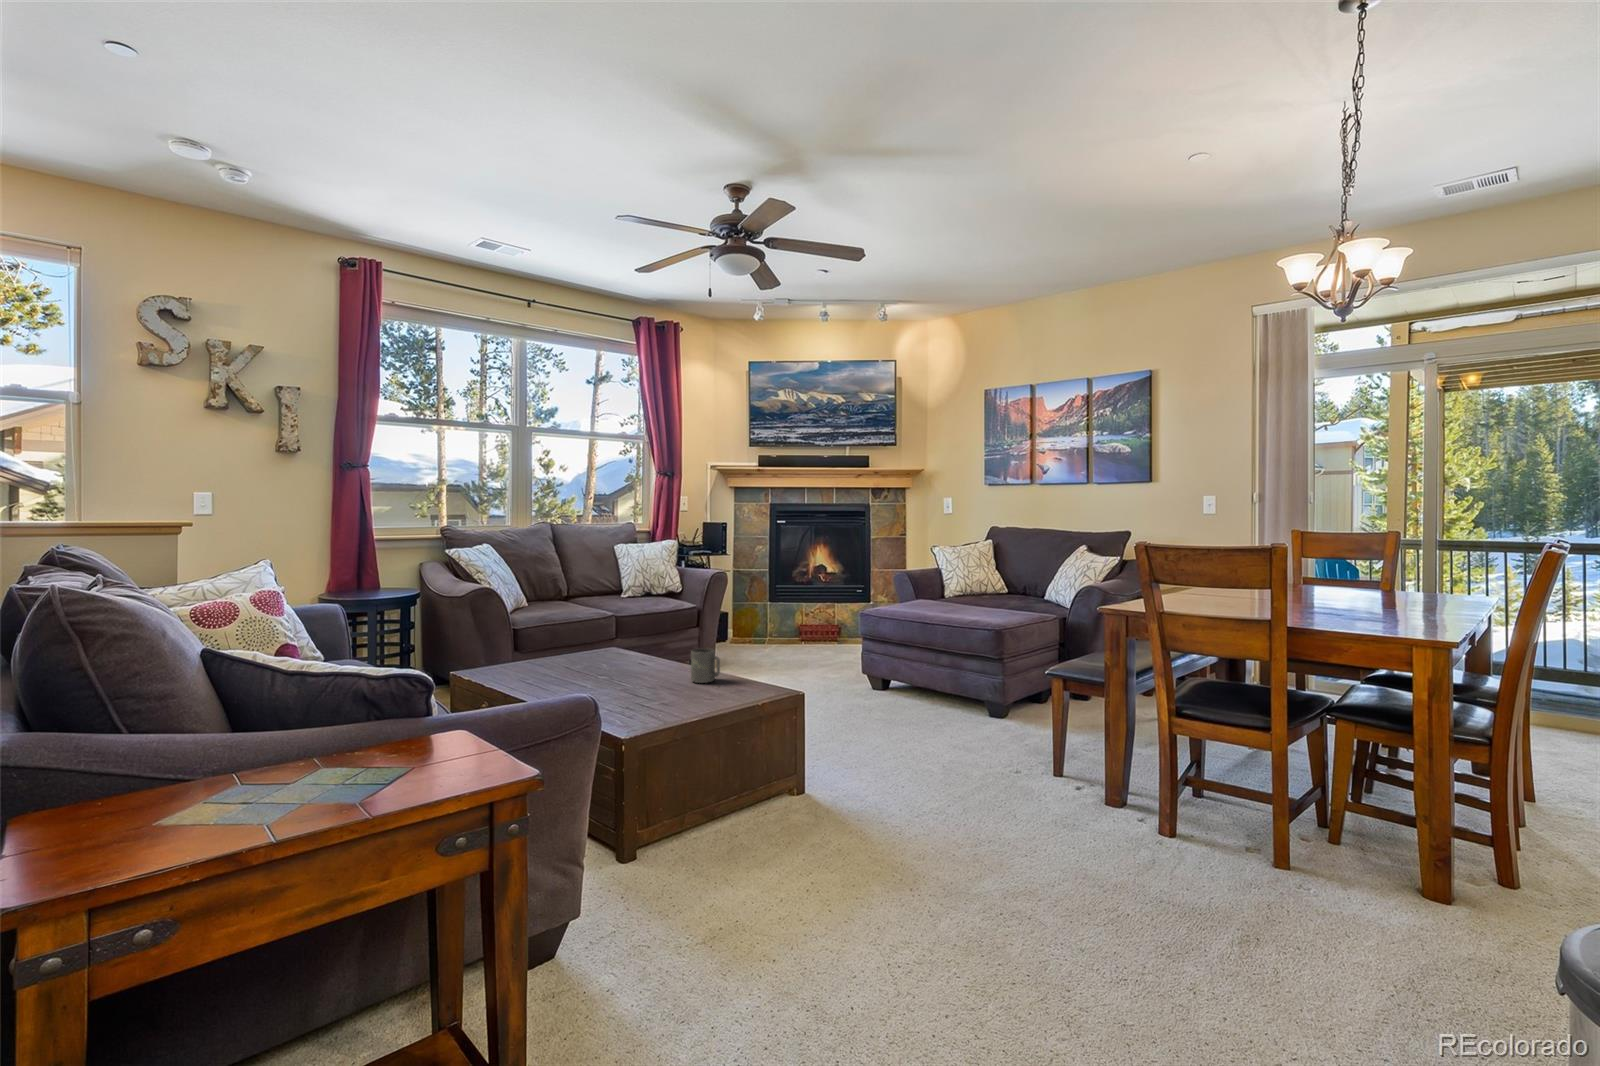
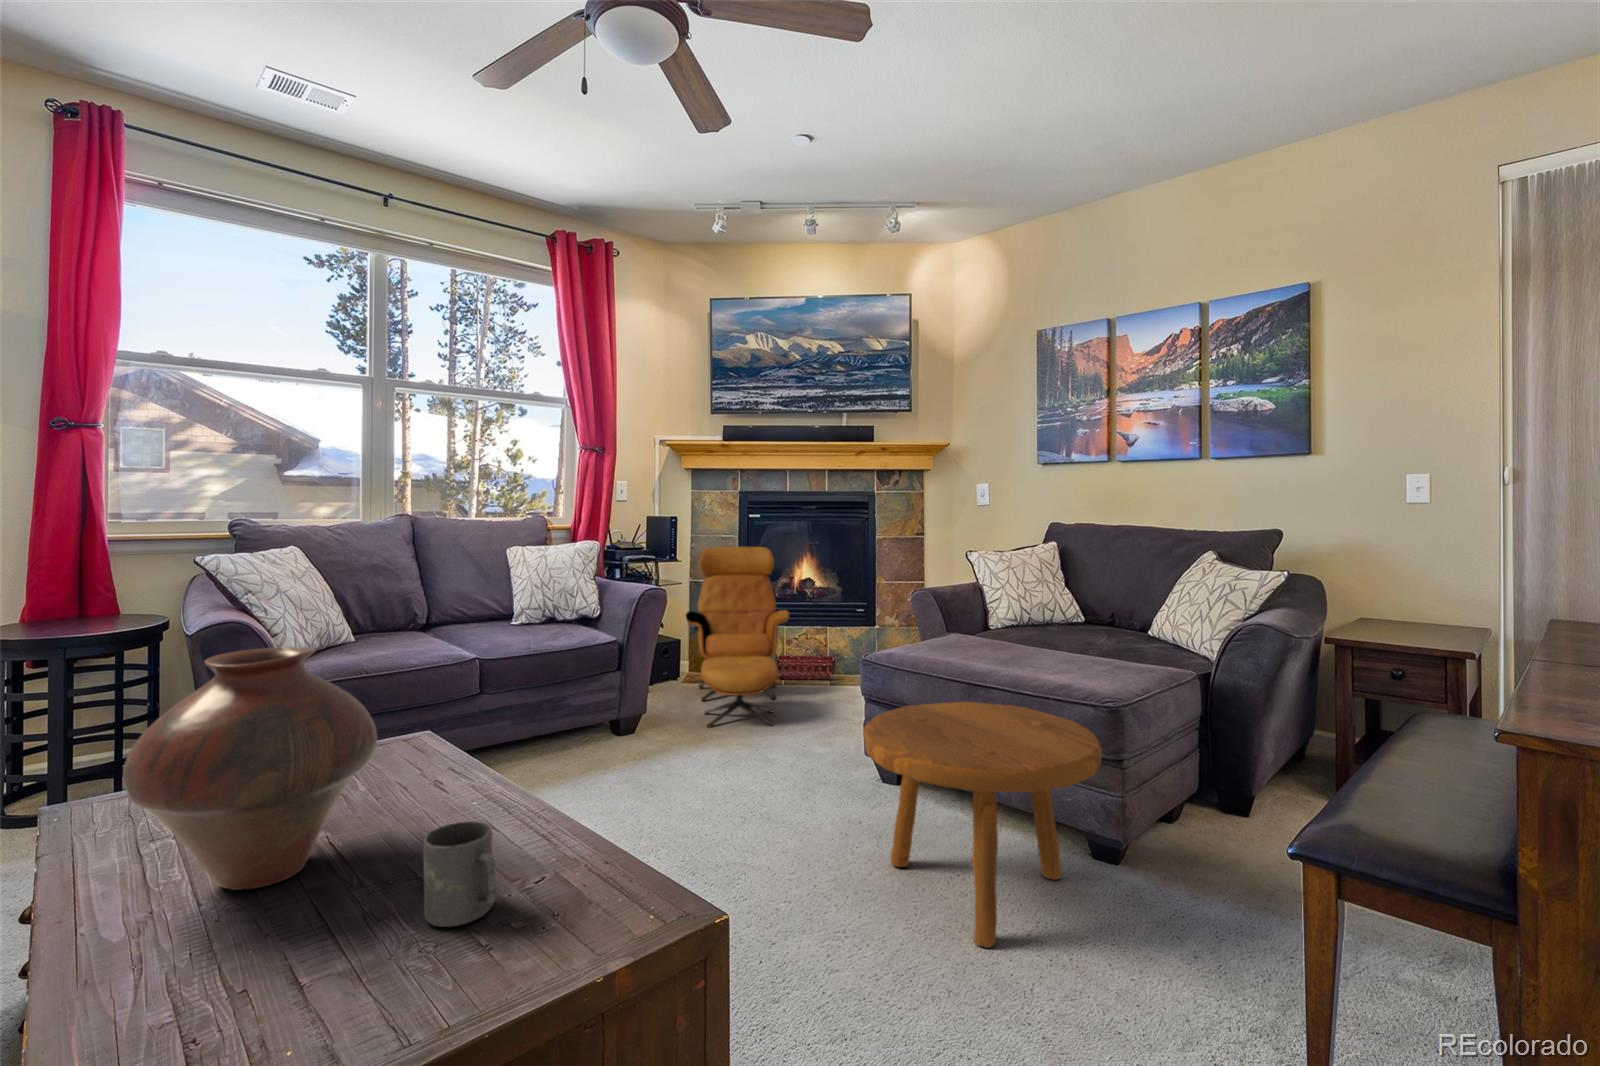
armchair: none [734,544,808,665] -> present [686,547,789,728]
vase: none [570,583,654,677] -> present [123,647,377,890]
footstool: none [859,630,984,742] -> present [863,702,1102,947]

